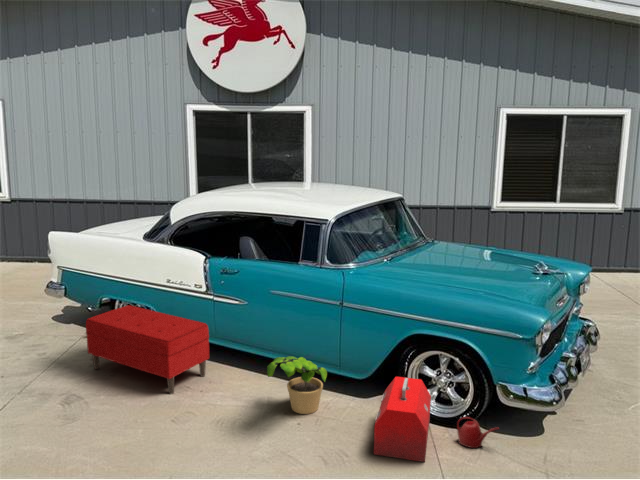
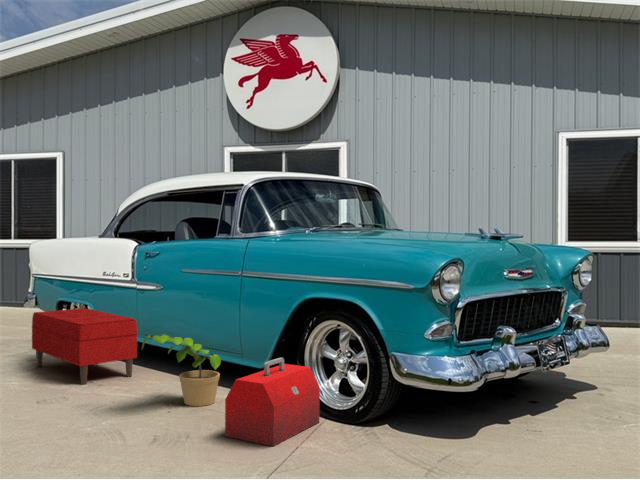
watering can: present [457,417,499,448] -> none [332,405,372,443]

